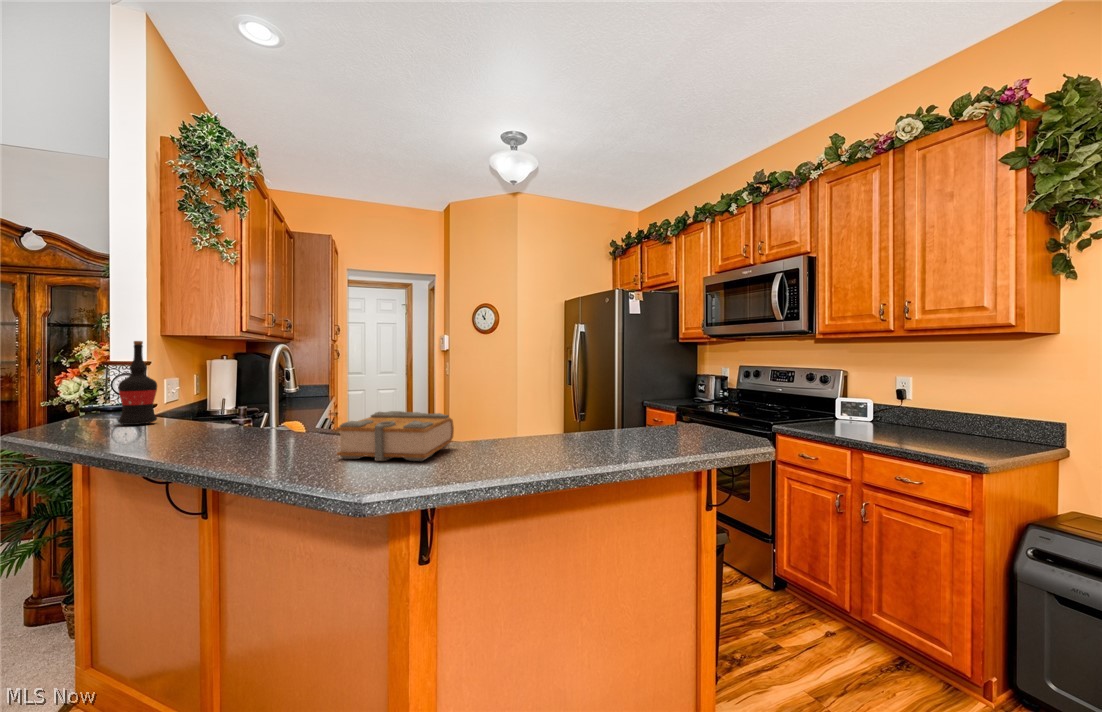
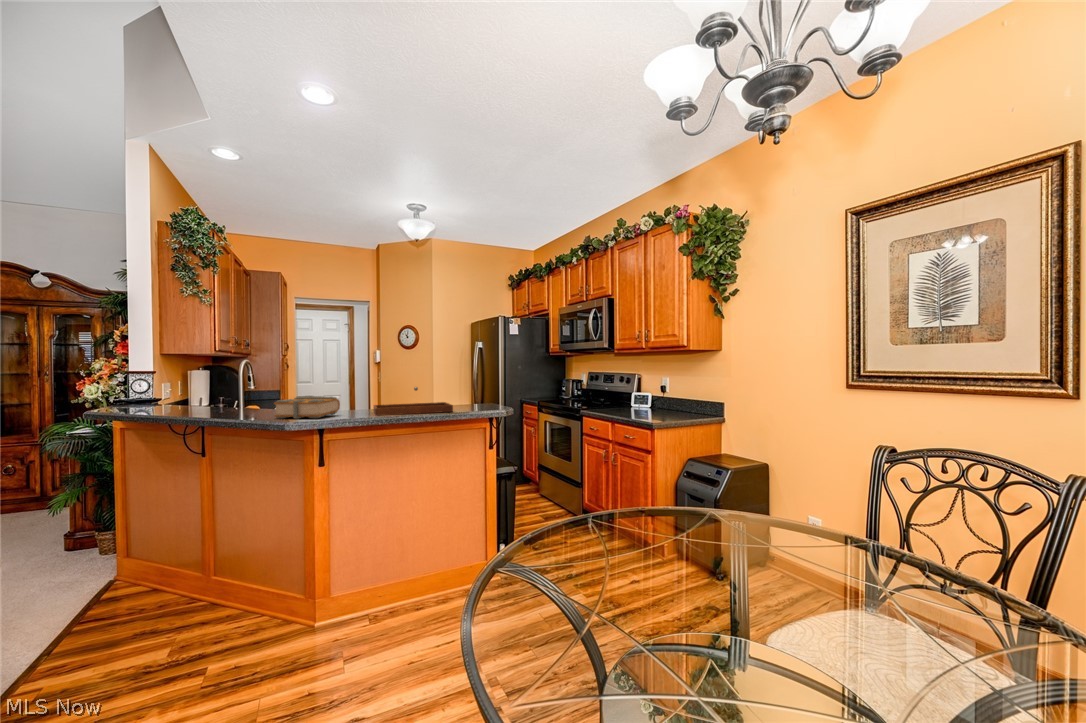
wine bottle: present [118,341,157,425] -> none [139,358,163,409]
tray: none [504,394,652,452] -> present [374,387,453,416]

